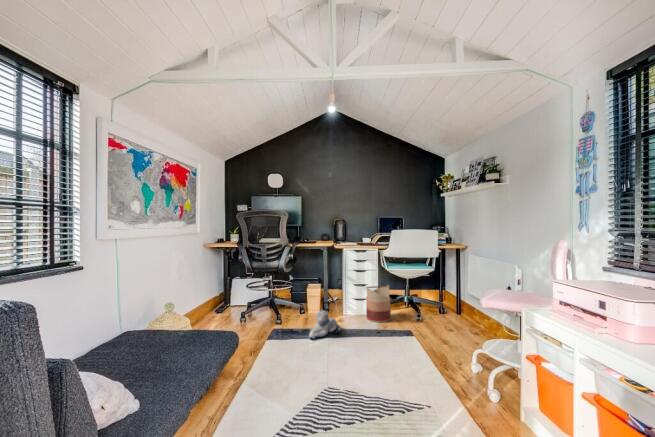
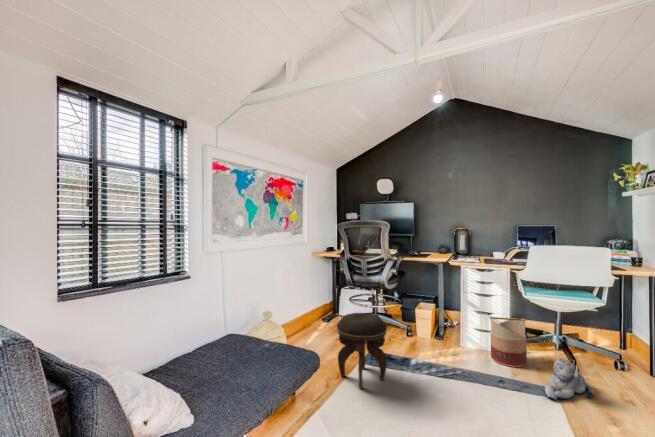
footstool: none [250,293,296,359] -> present [337,313,387,389]
plush toy: present [309,310,341,339] -> present [545,358,594,400]

